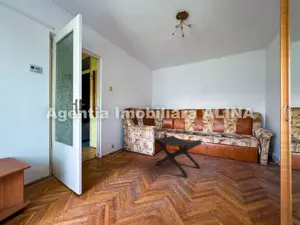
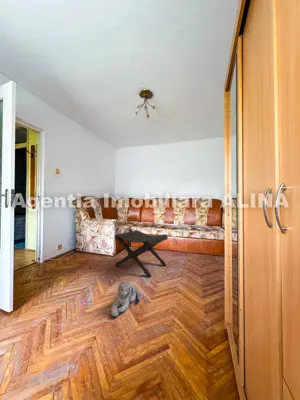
plush toy: none [157,180,181,211] -> present [111,282,140,317]

